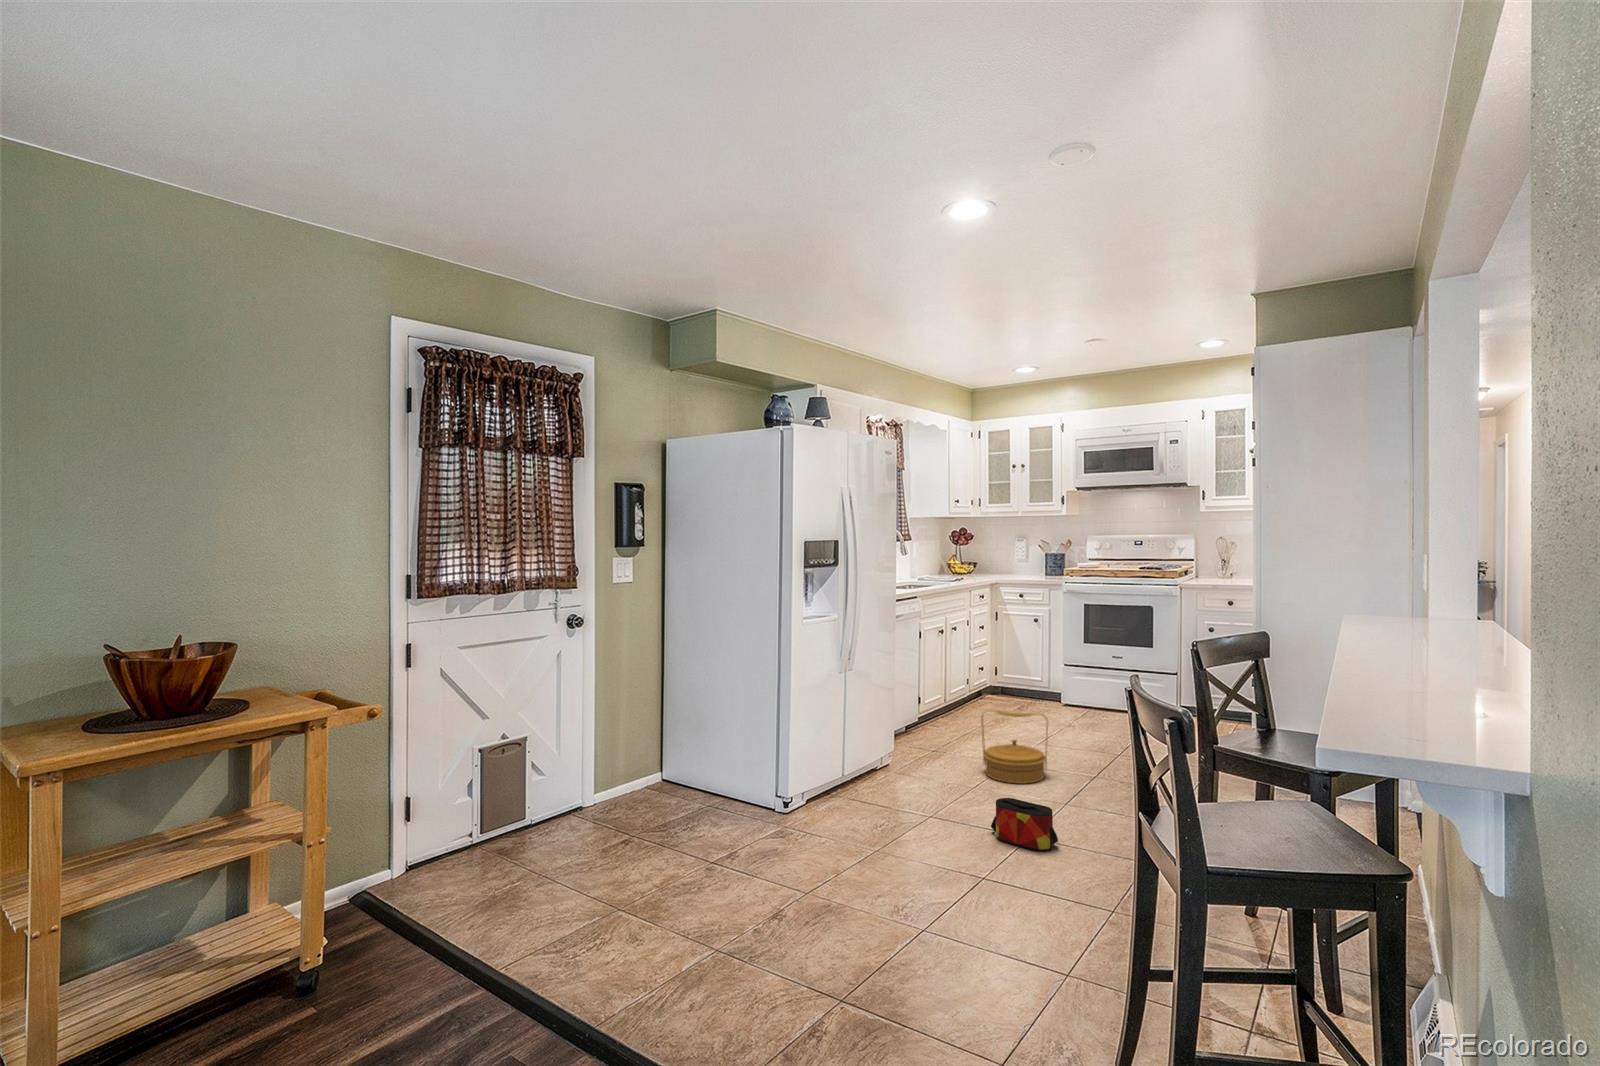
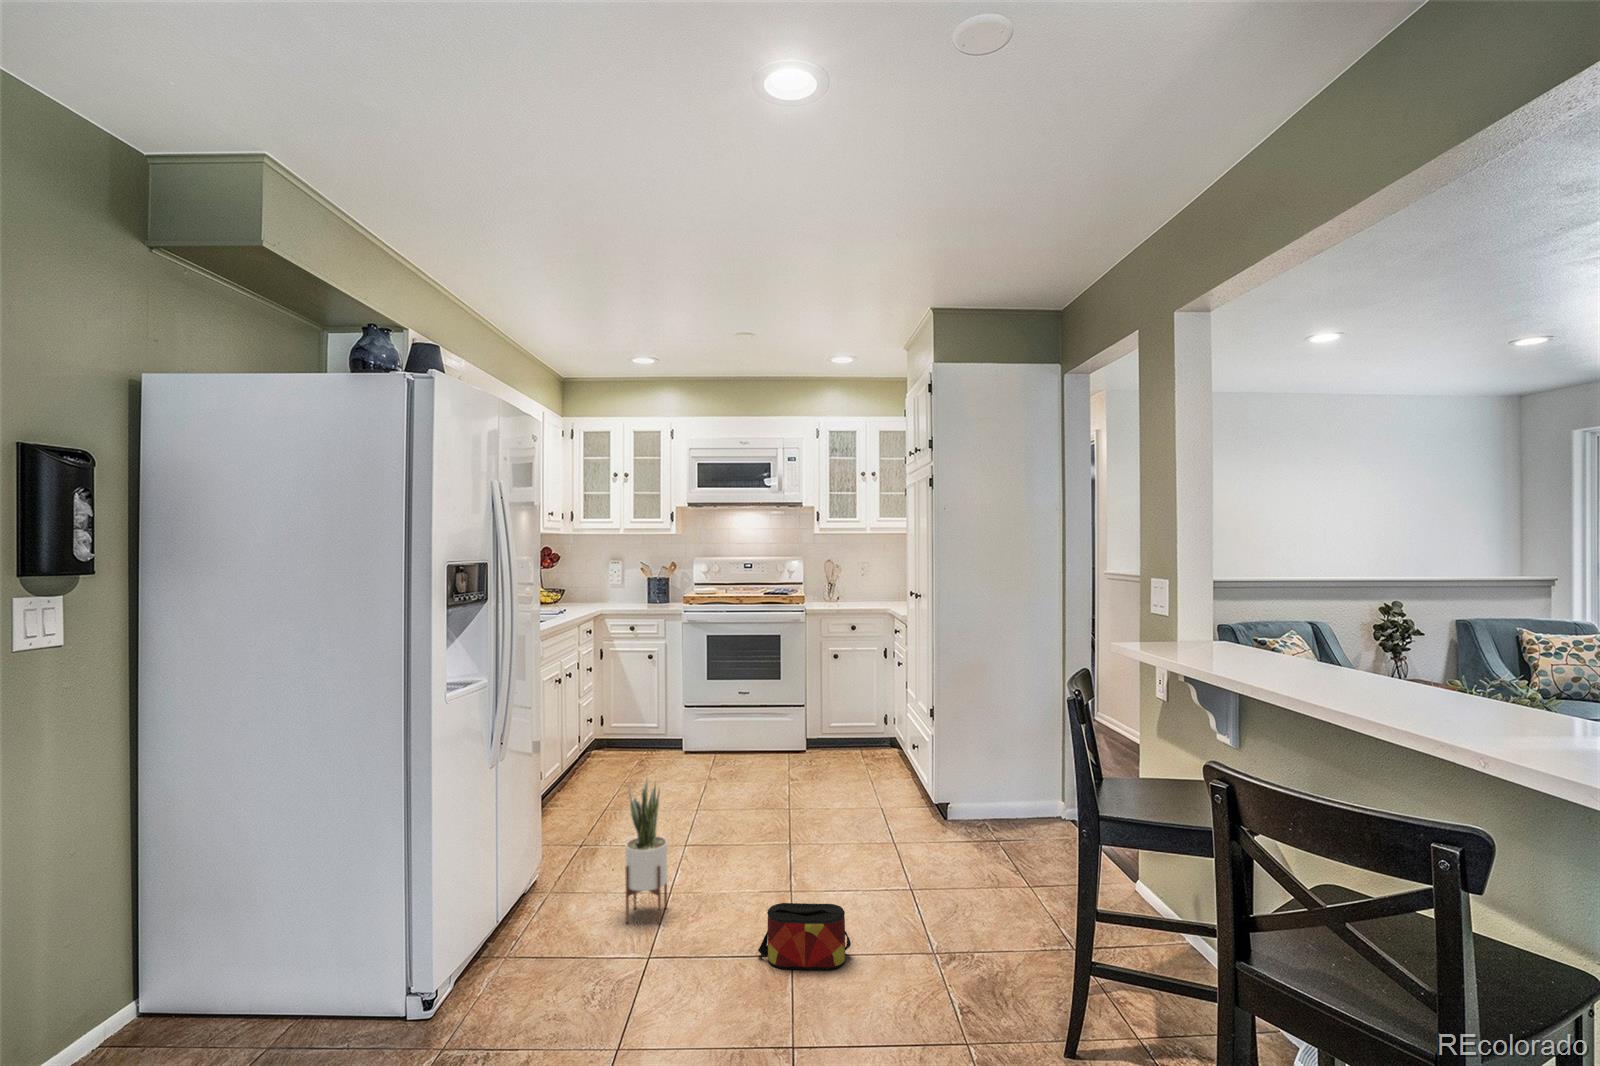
potted plant: none [920,695,957,800] -> present [626,778,667,923]
basket: present [981,709,1048,784] -> none [669,774,751,873]

